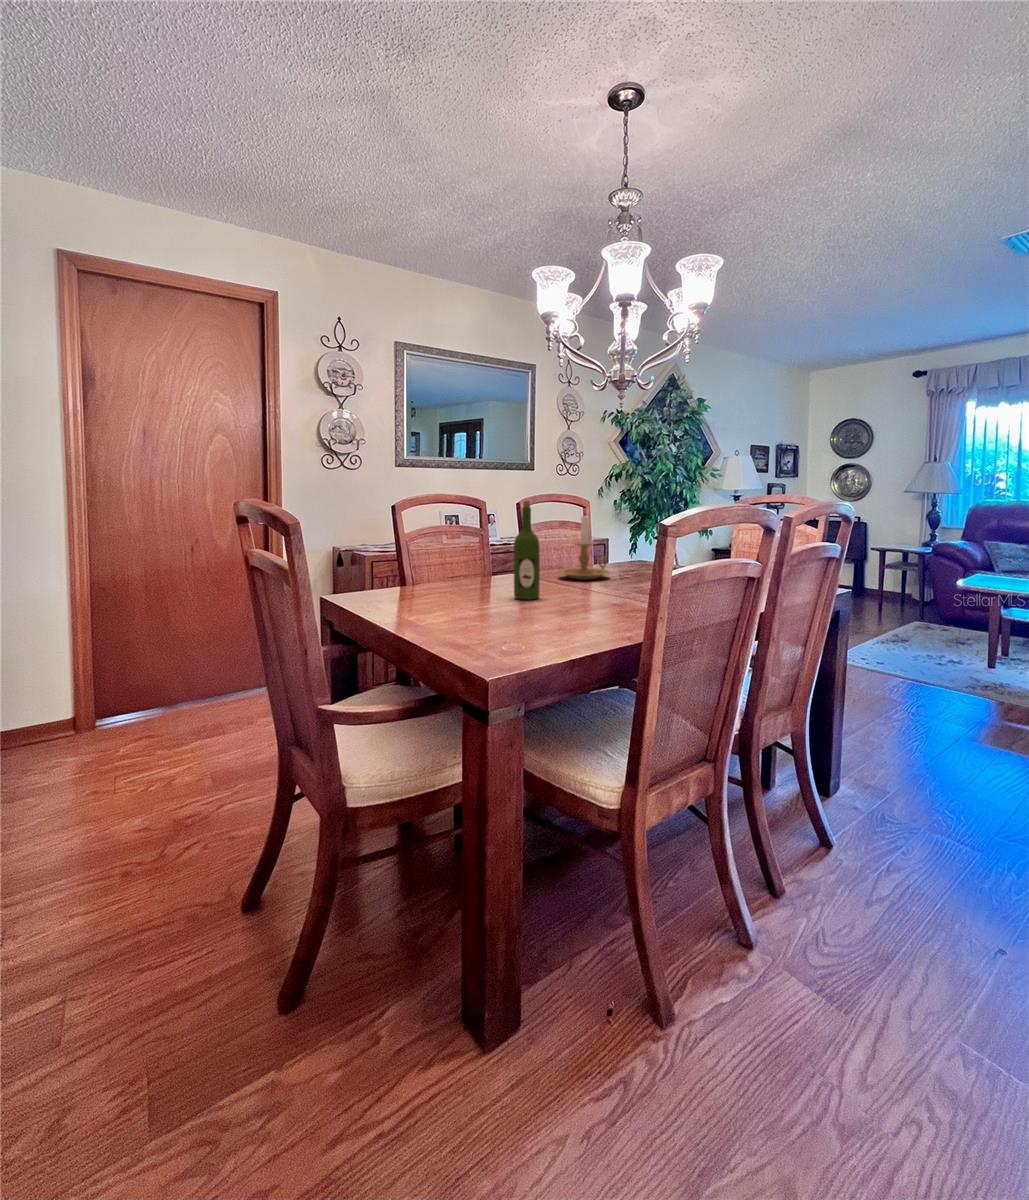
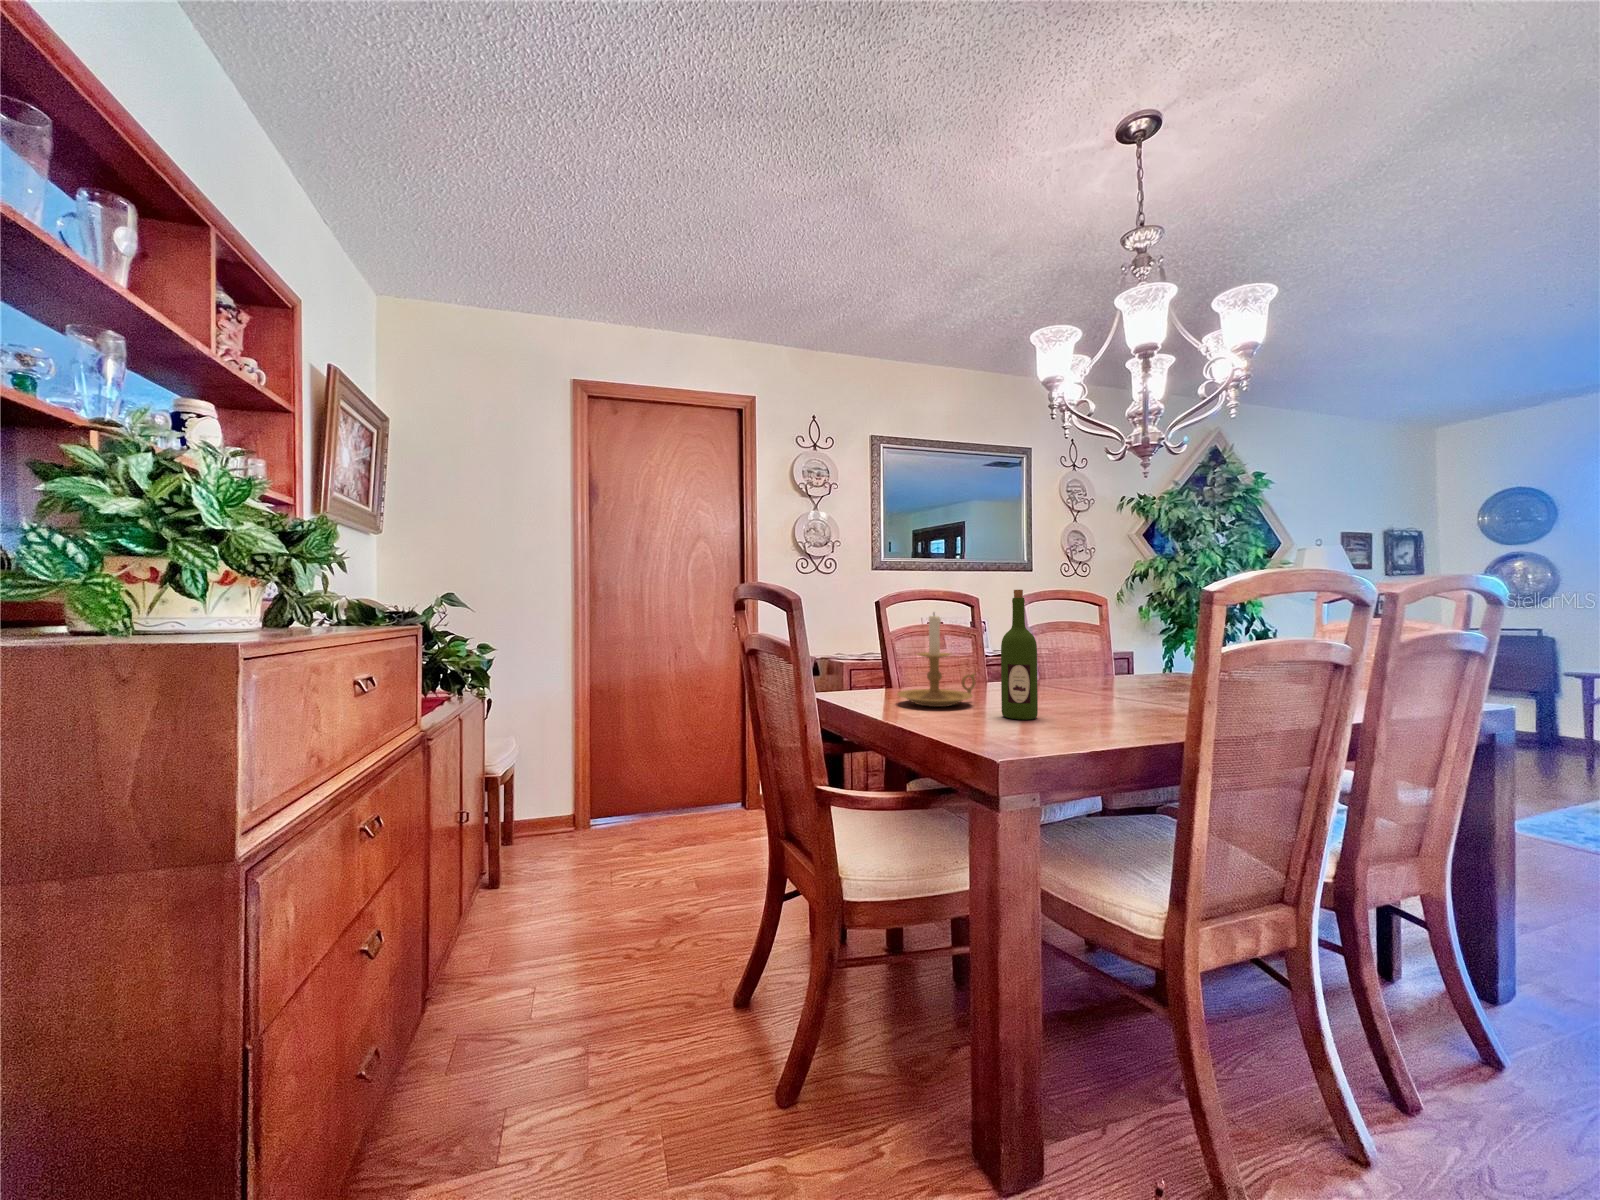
candle holder: present [558,515,609,580] -> present [898,614,976,707]

